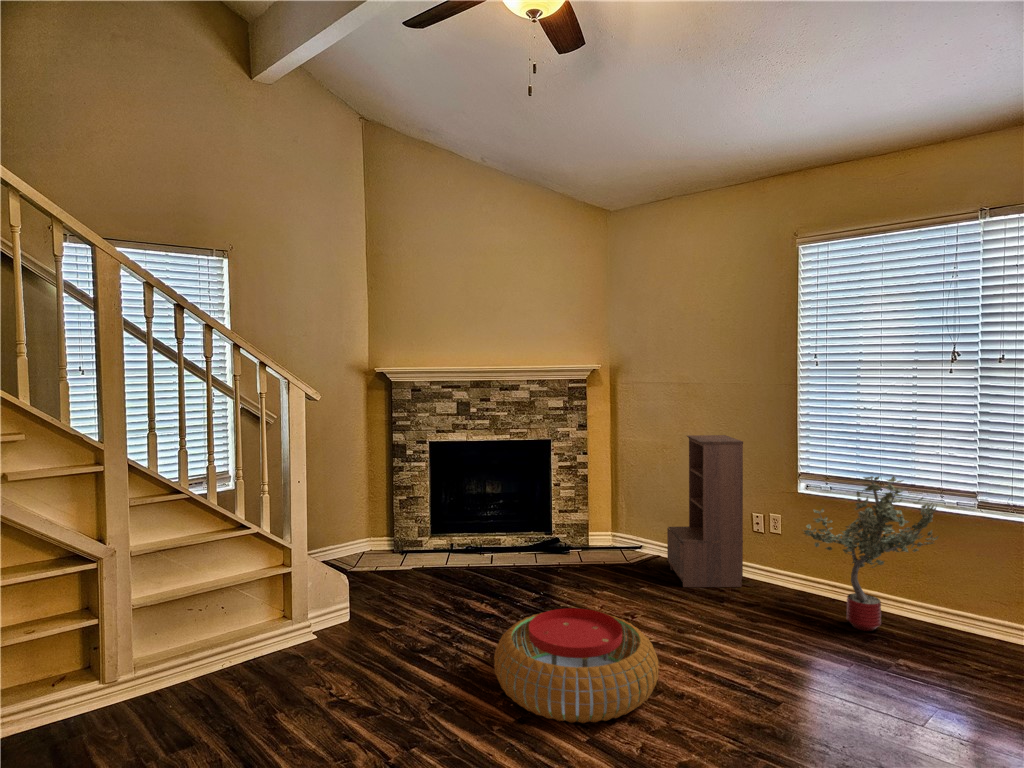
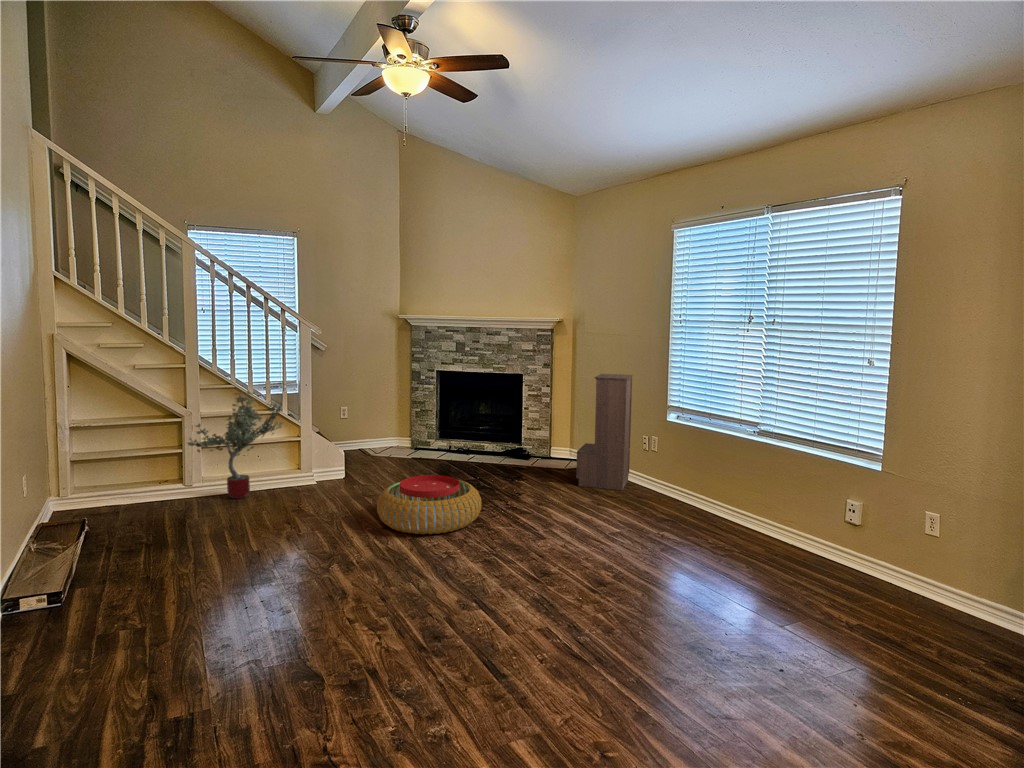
potted tree: present [804,476,938,631] -> present [188,391,282,499]

